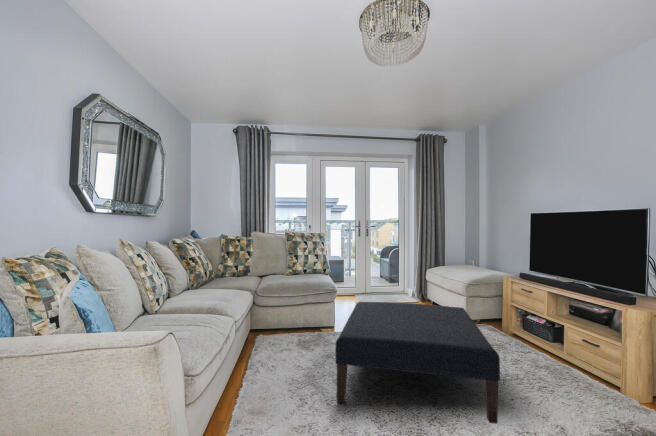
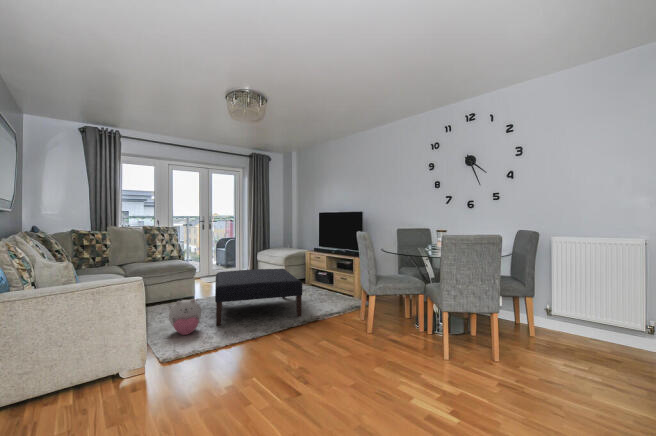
plush toy: none [266,351,314,413] -> present [169,299,201,335]

